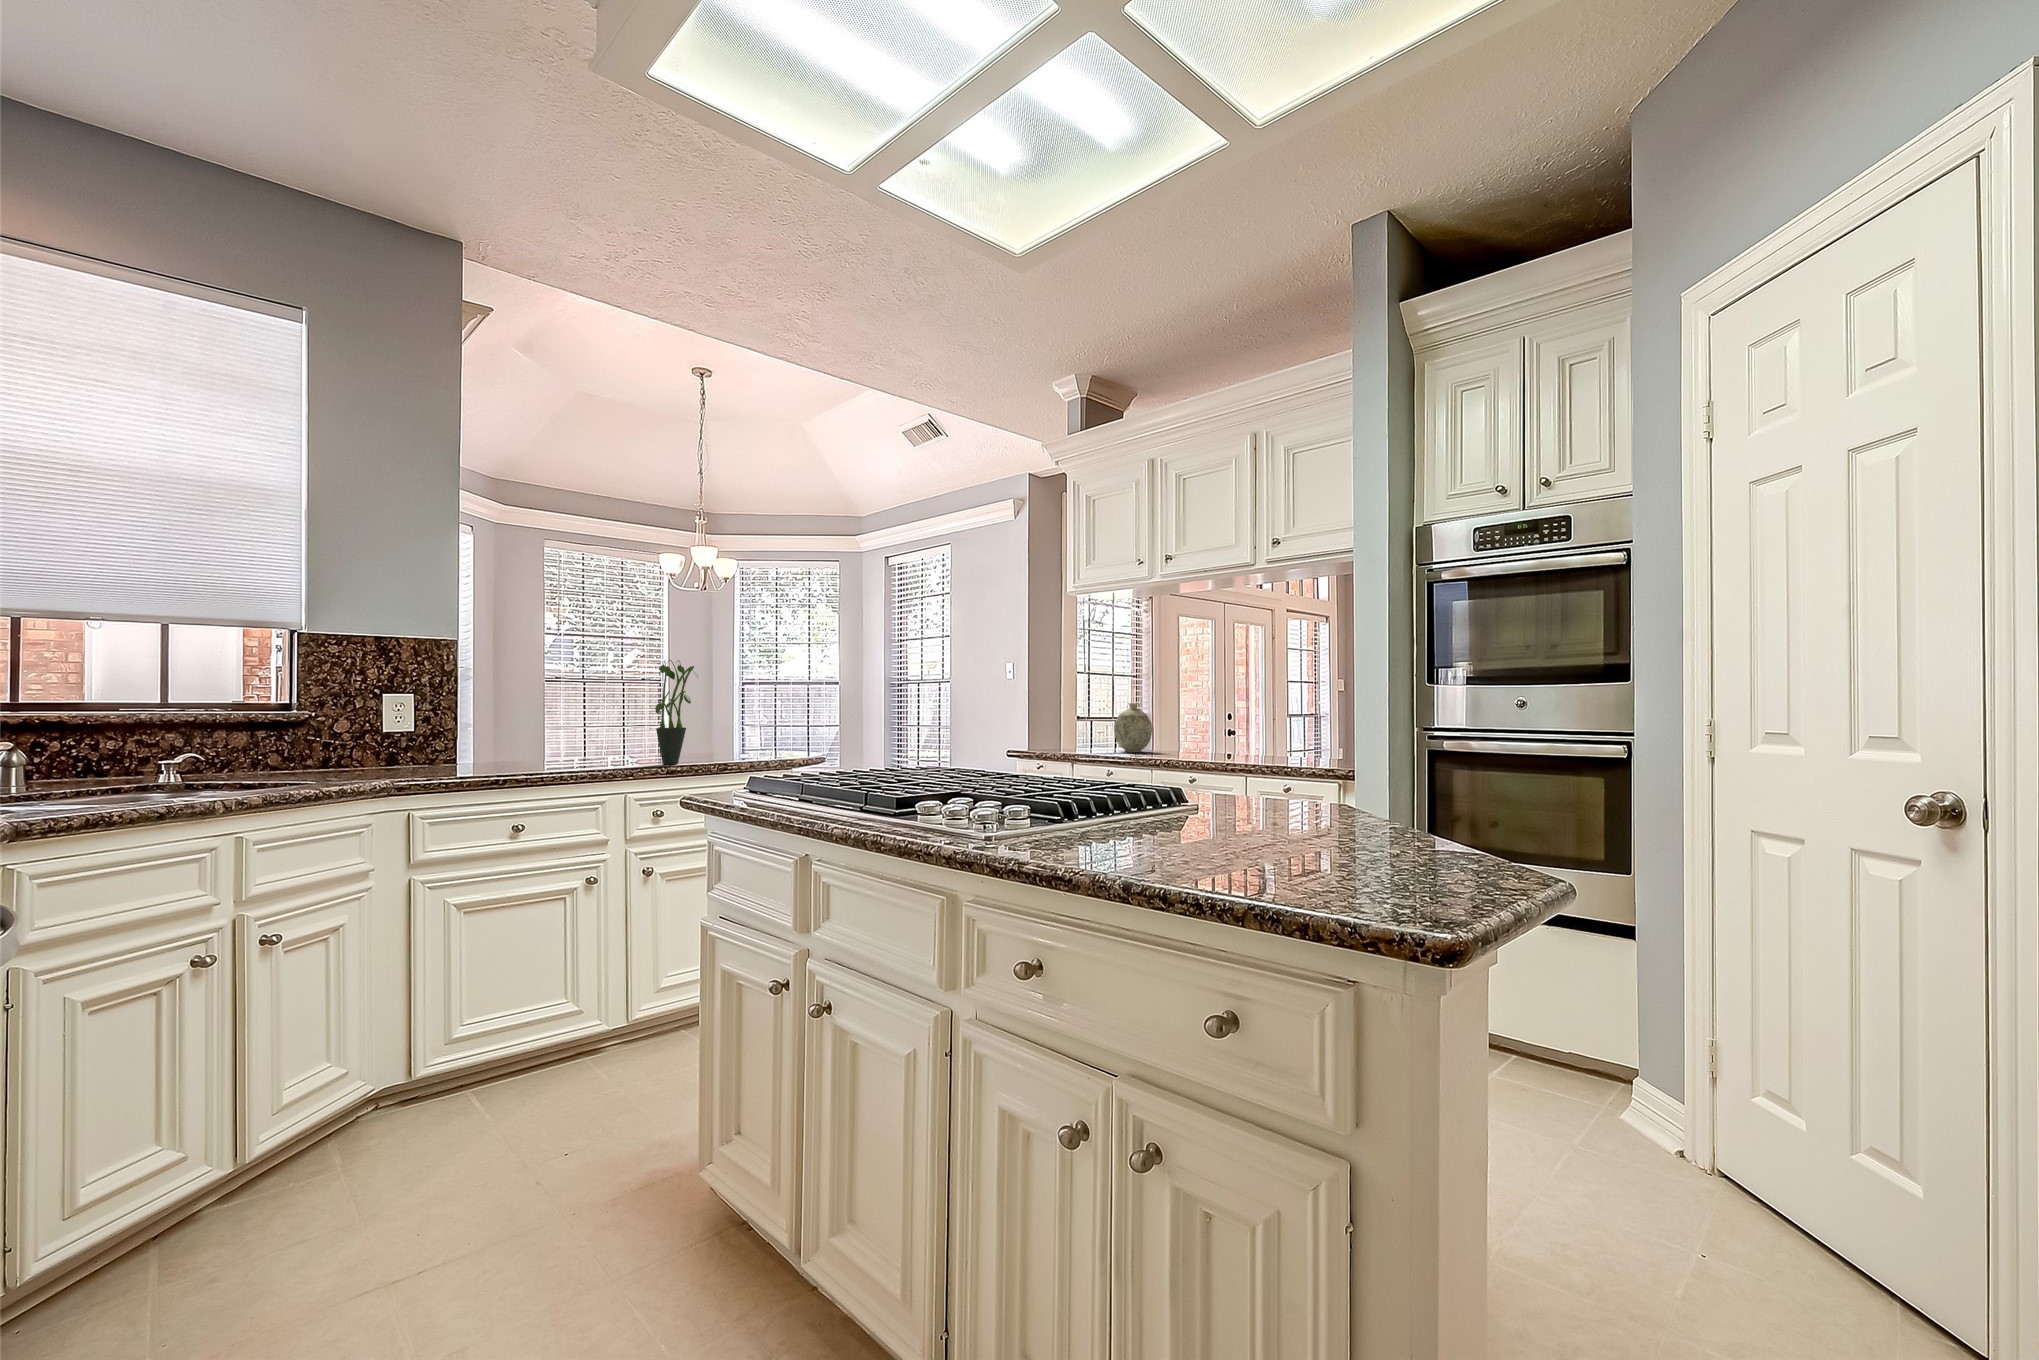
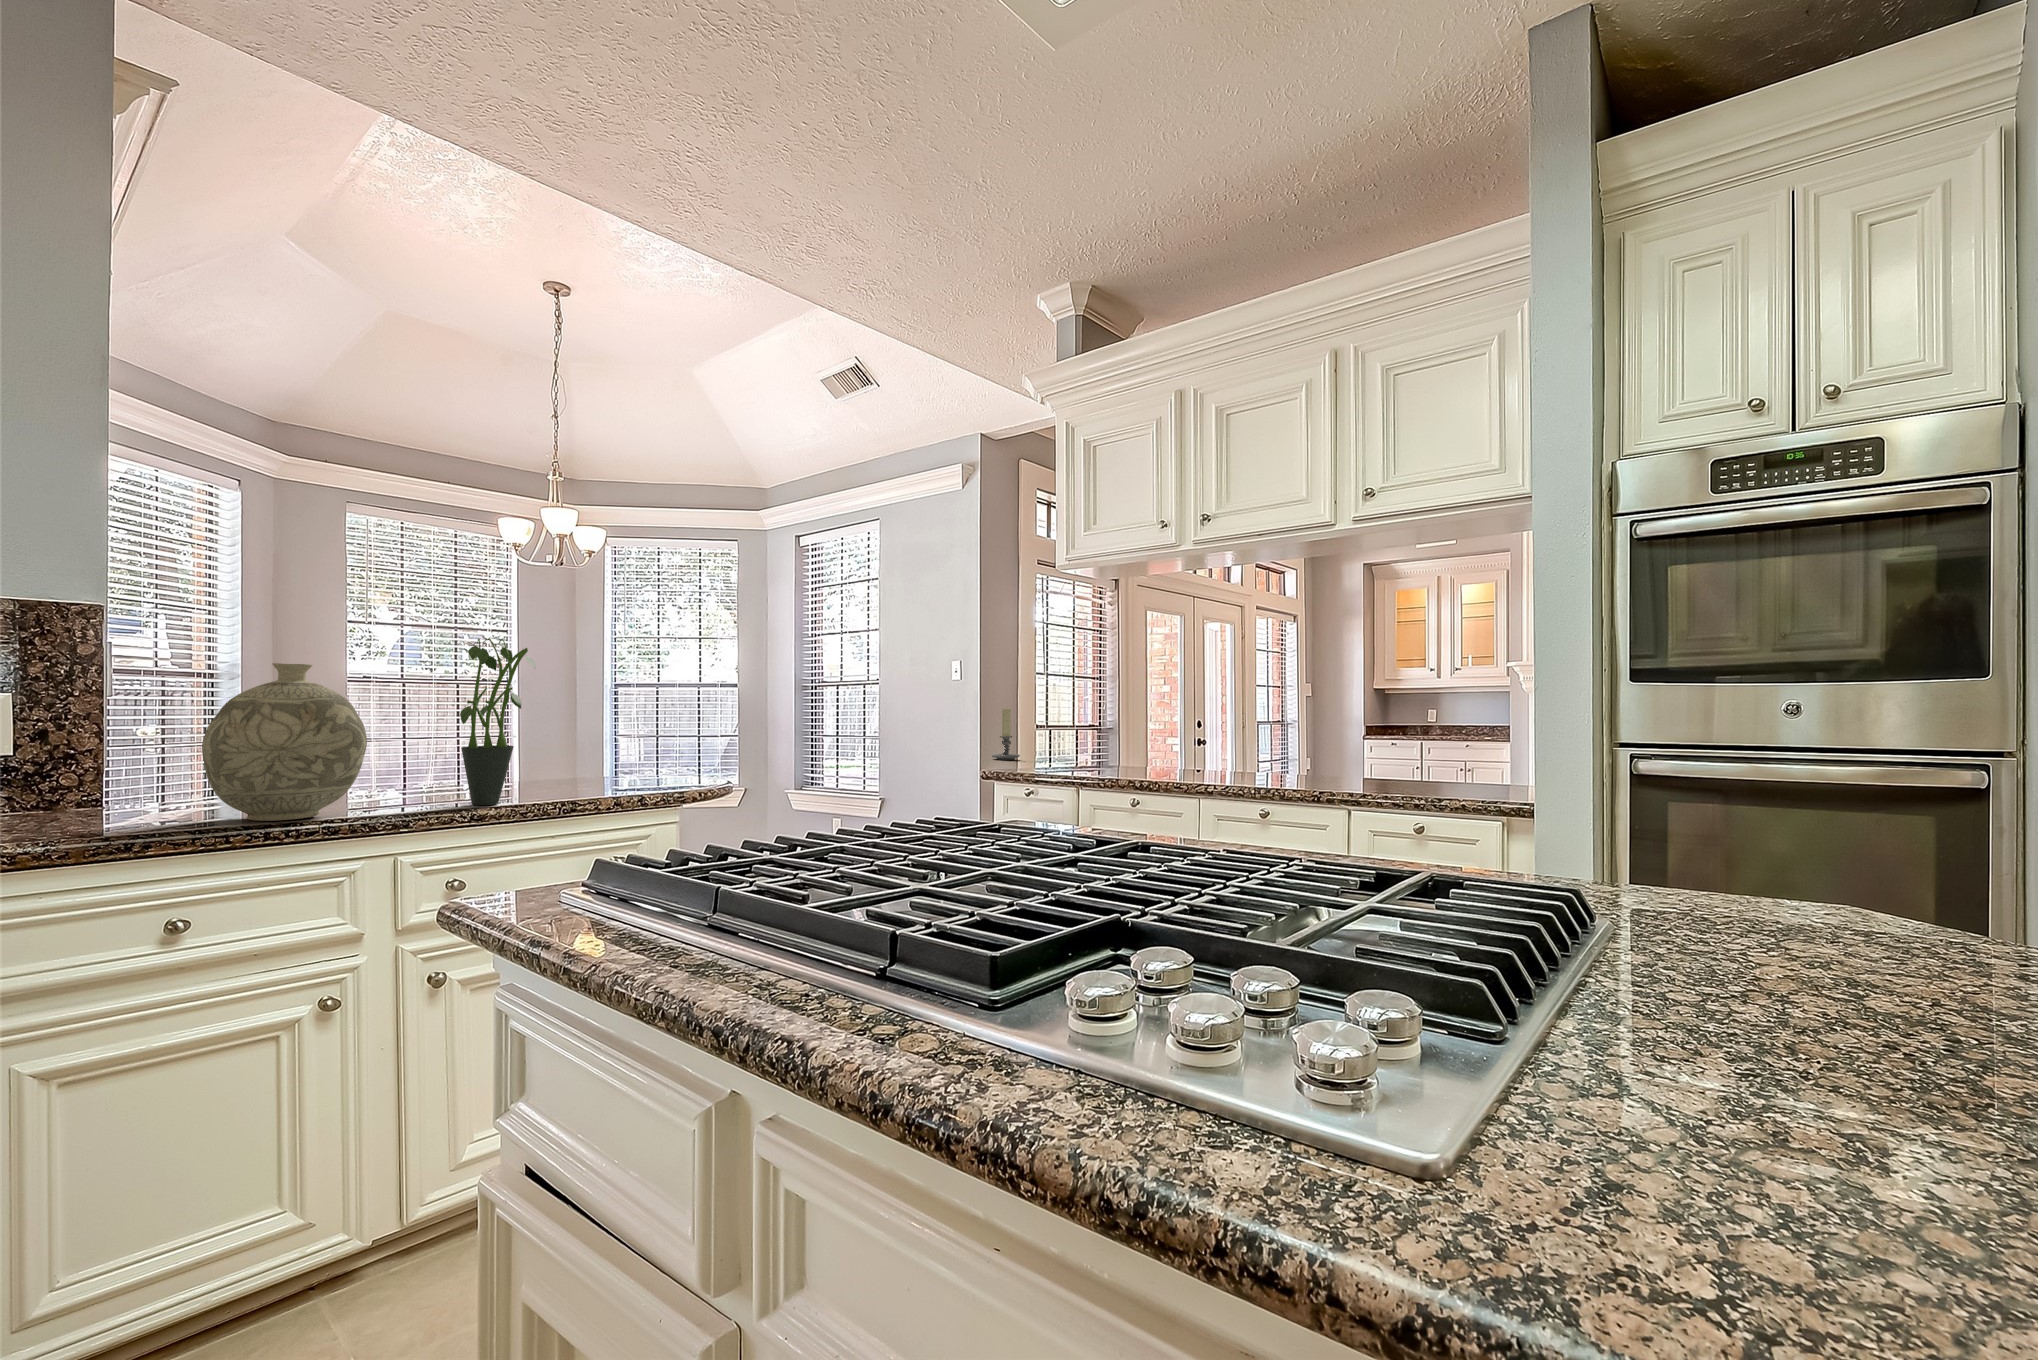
candle holder: none [1039,700,1062,743] -> present [992,708,1020,760]
decorative vase: present [1114,703,1152,752] -> present [202,663,367,821]

